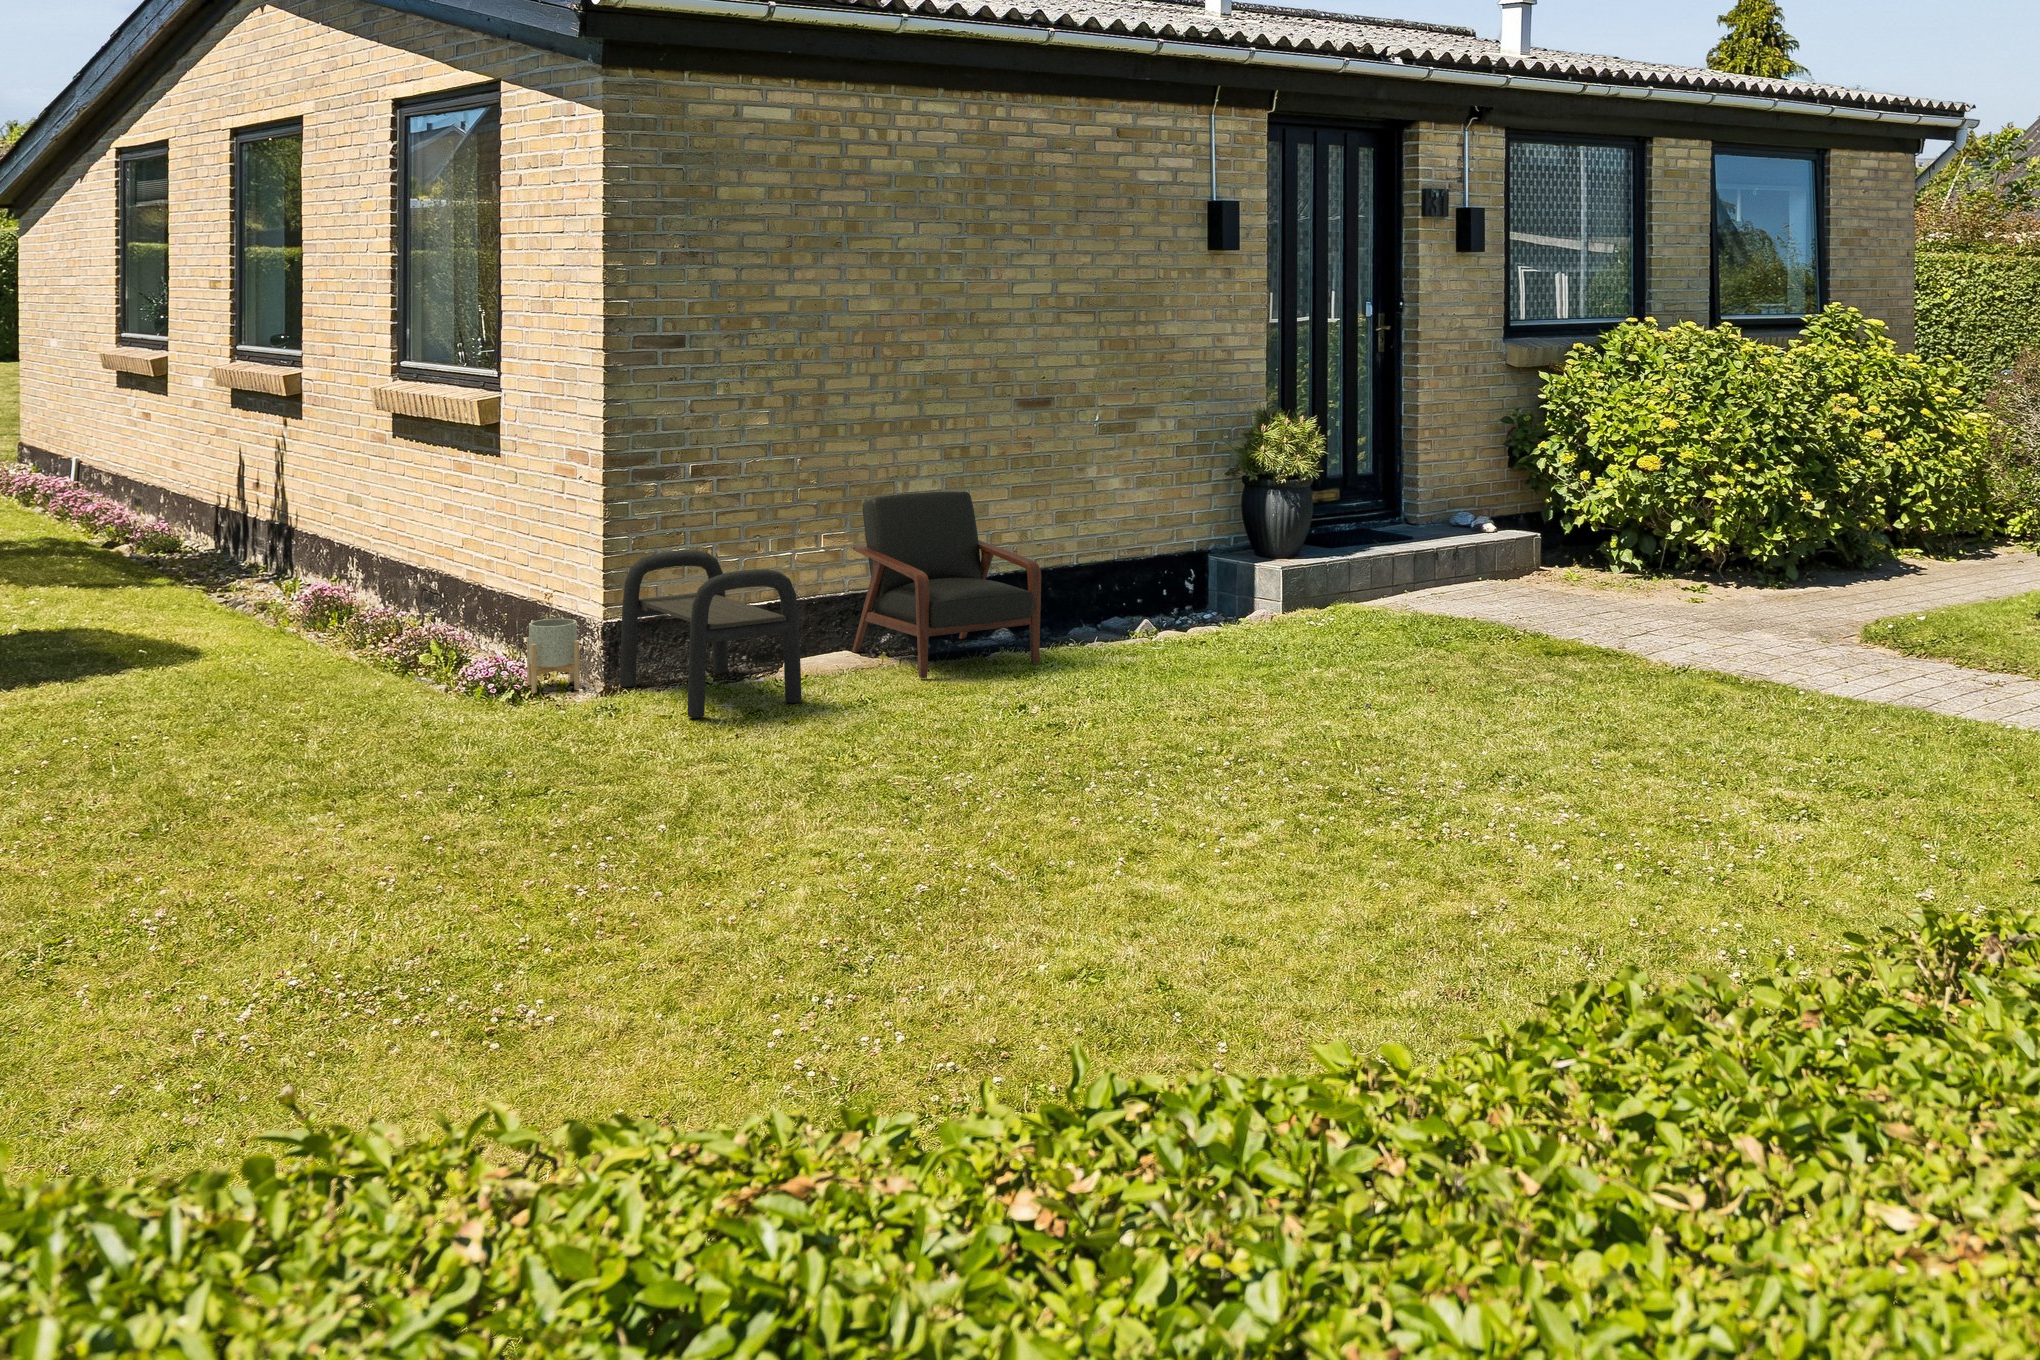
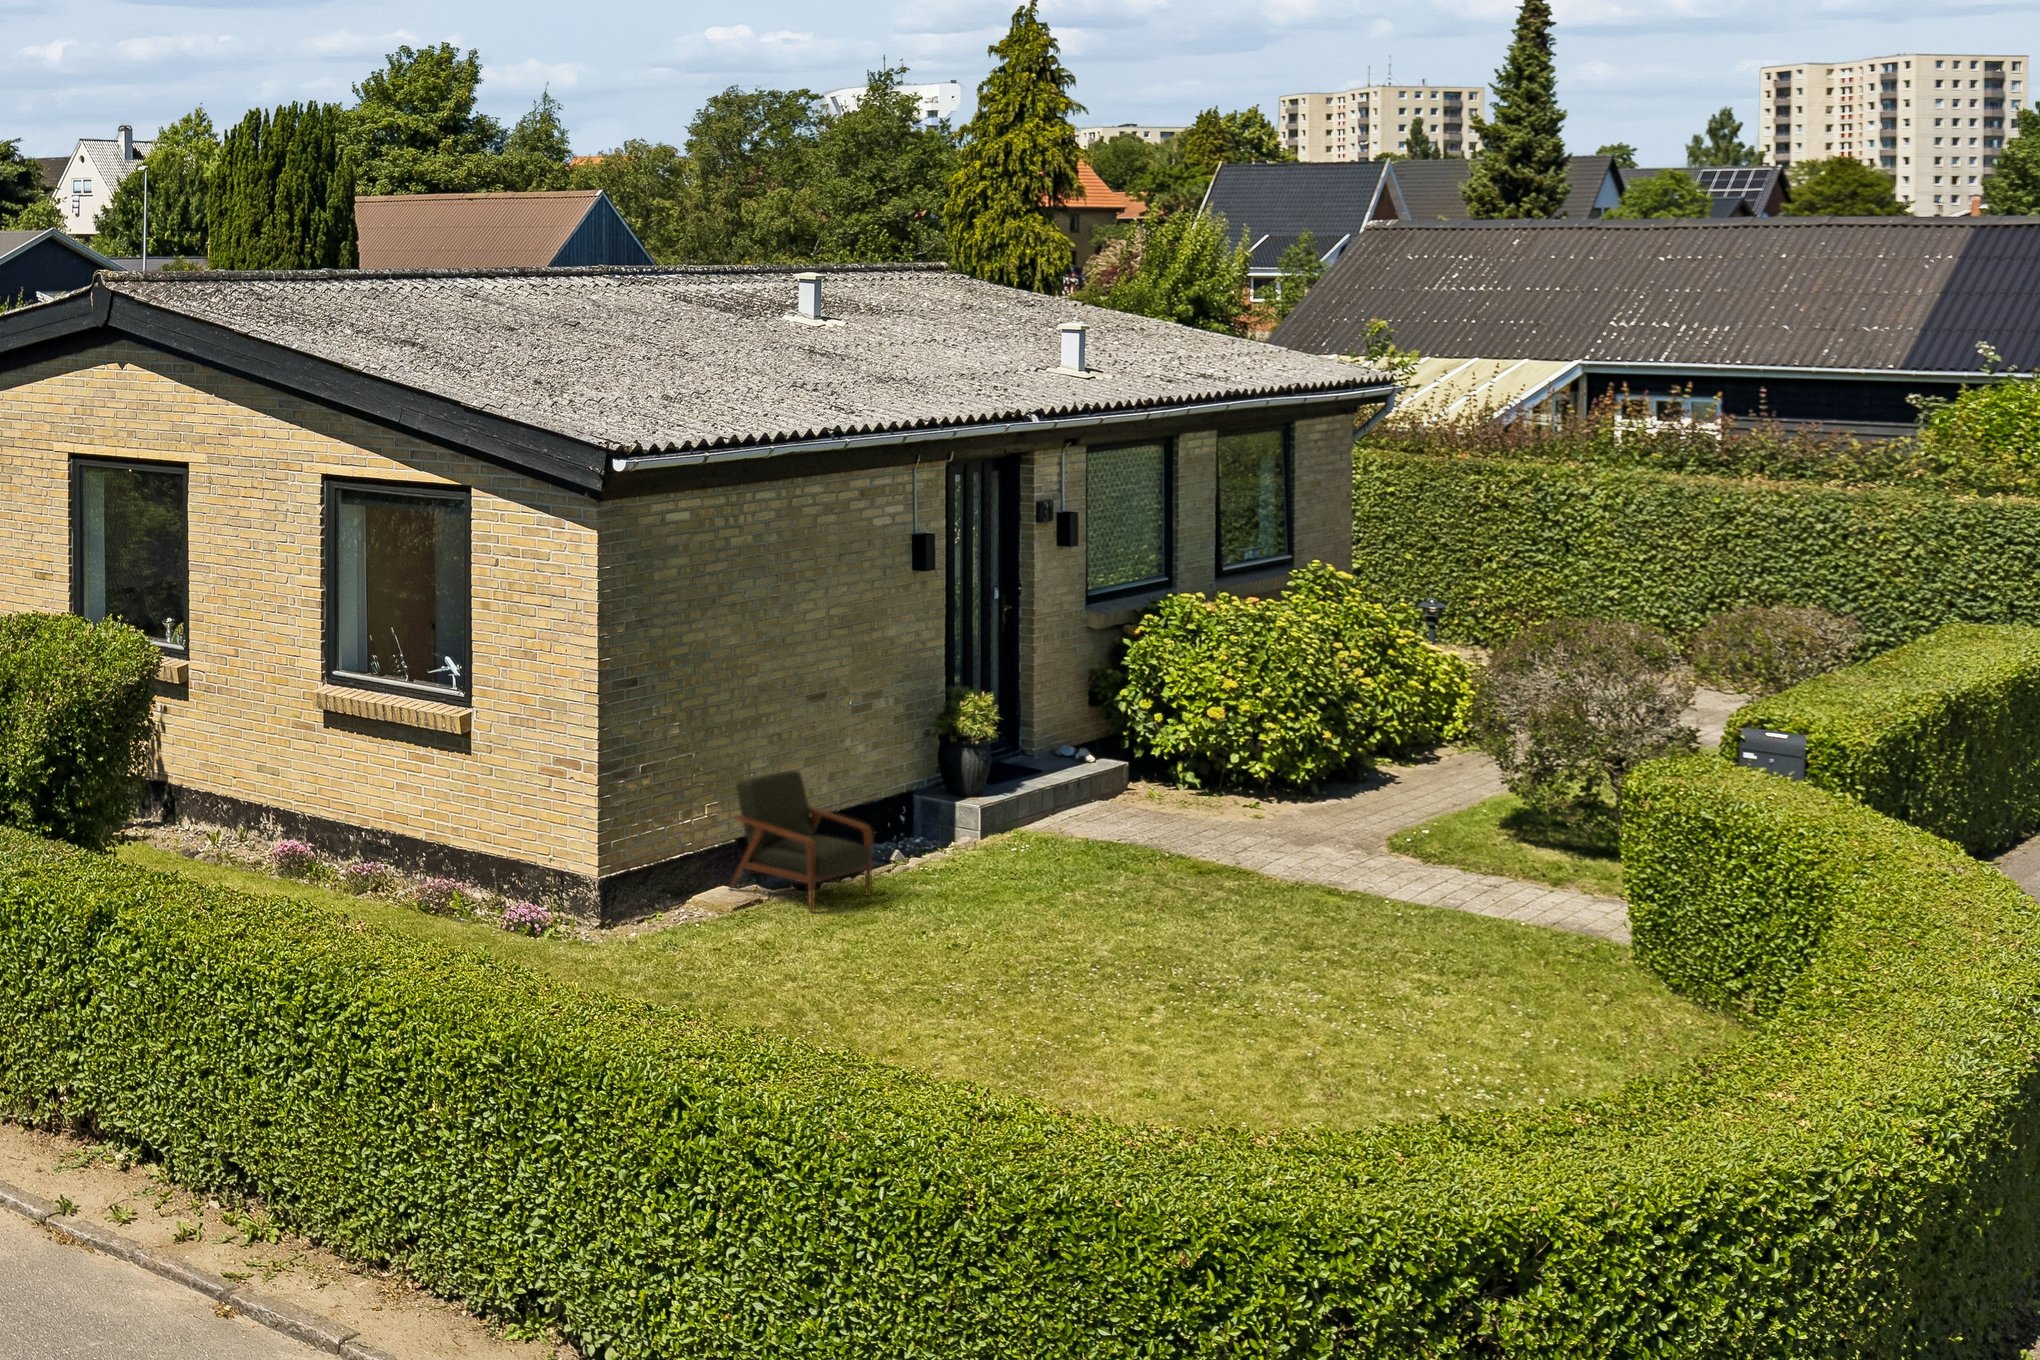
bench: present [620,550,802,718] -> none [616,827,759,950]
planter: present [527,619,580,693] -> none [551,880,594,934]

